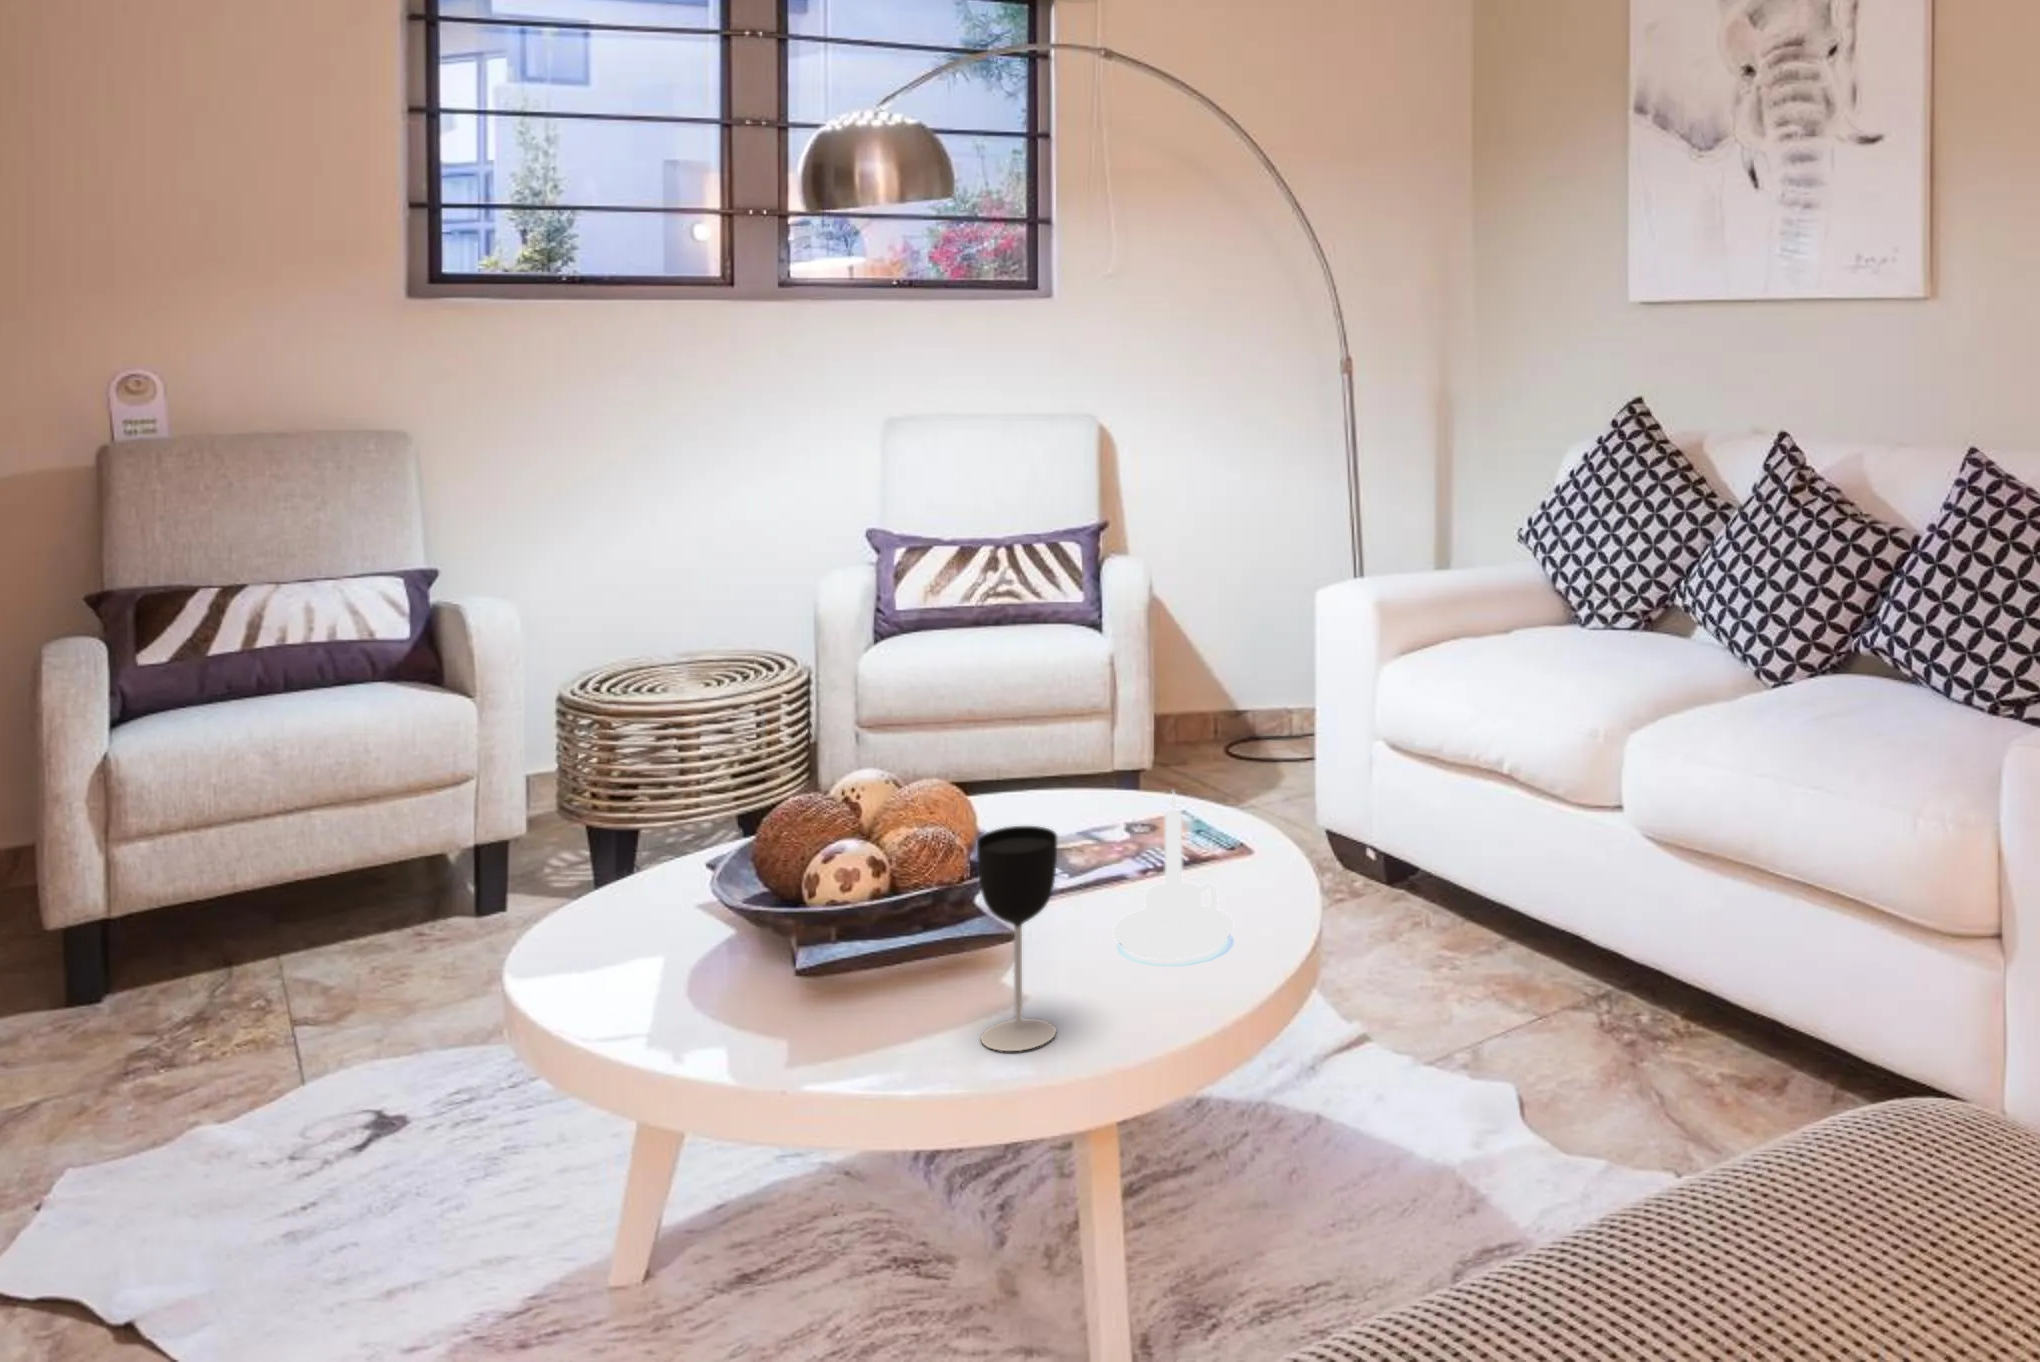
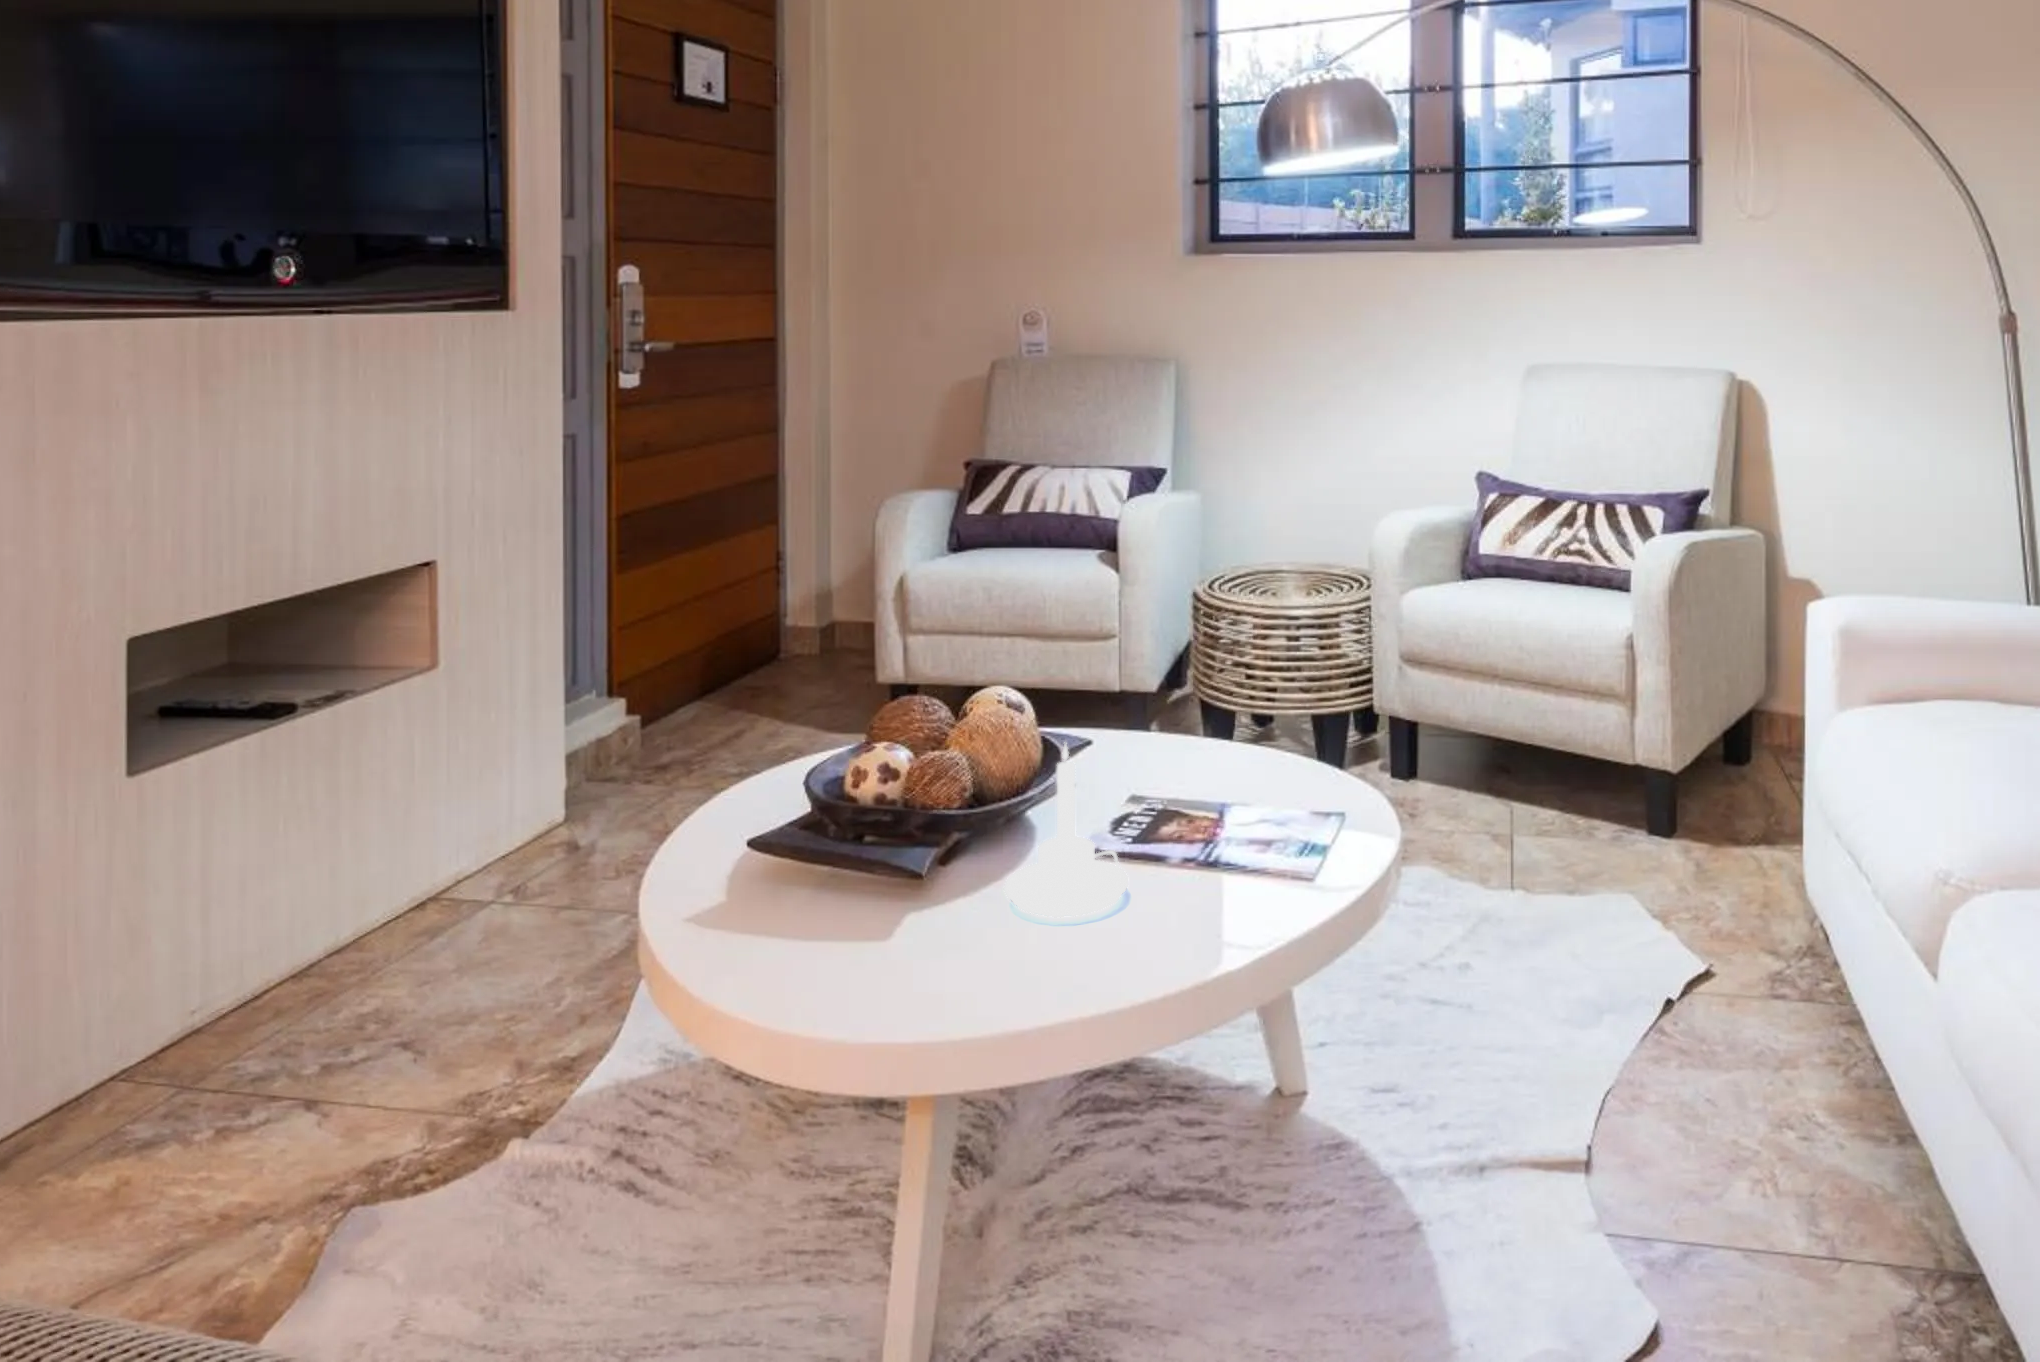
wine glass: present [977,826,1057,1051] -> none [772,729,854,939]

